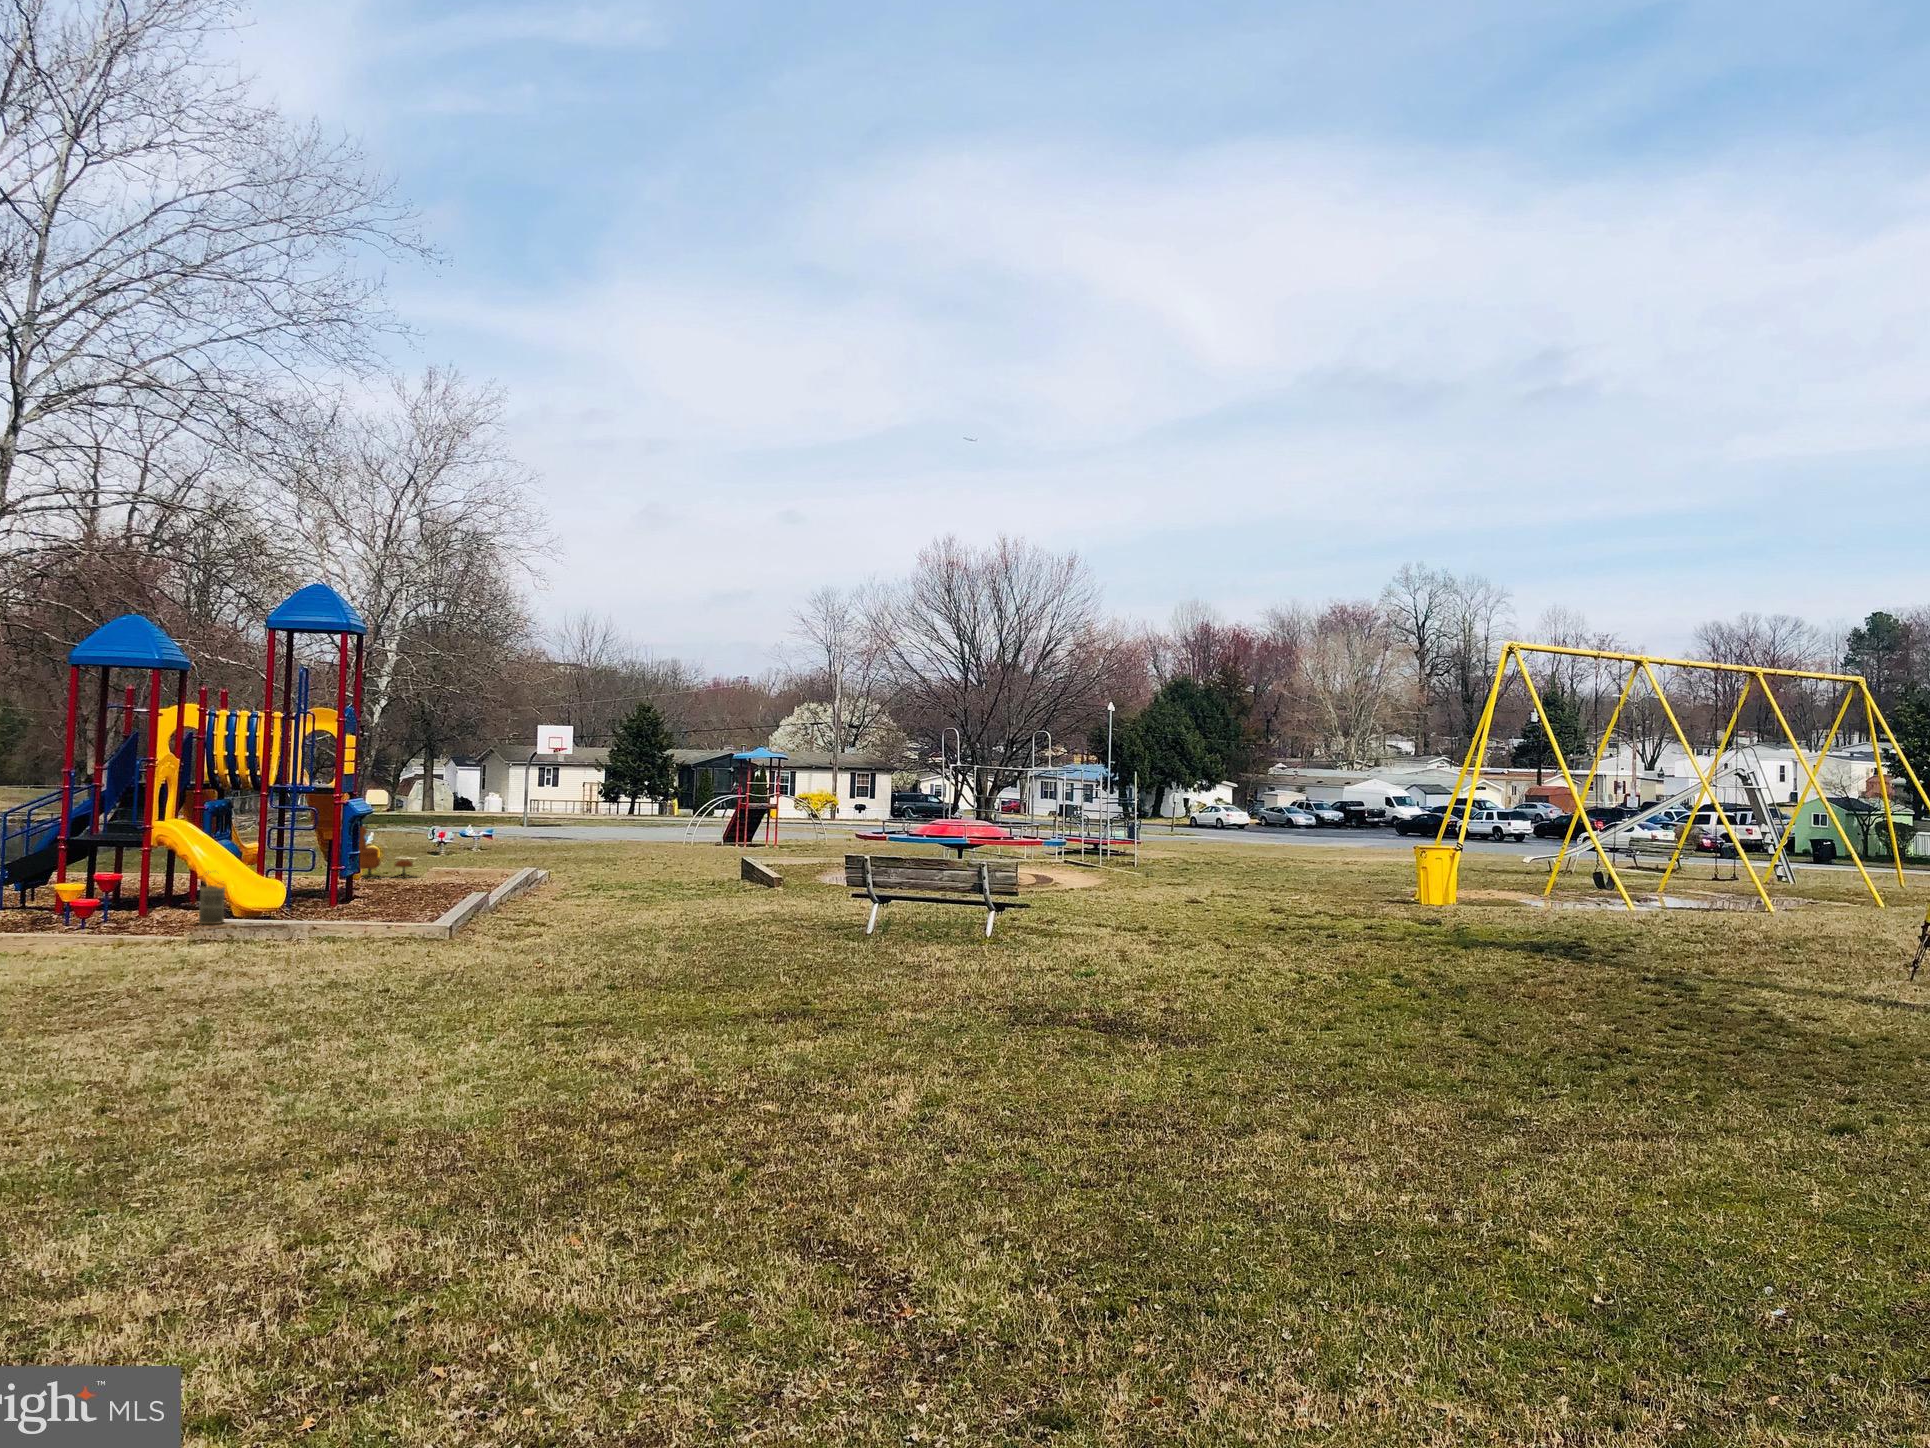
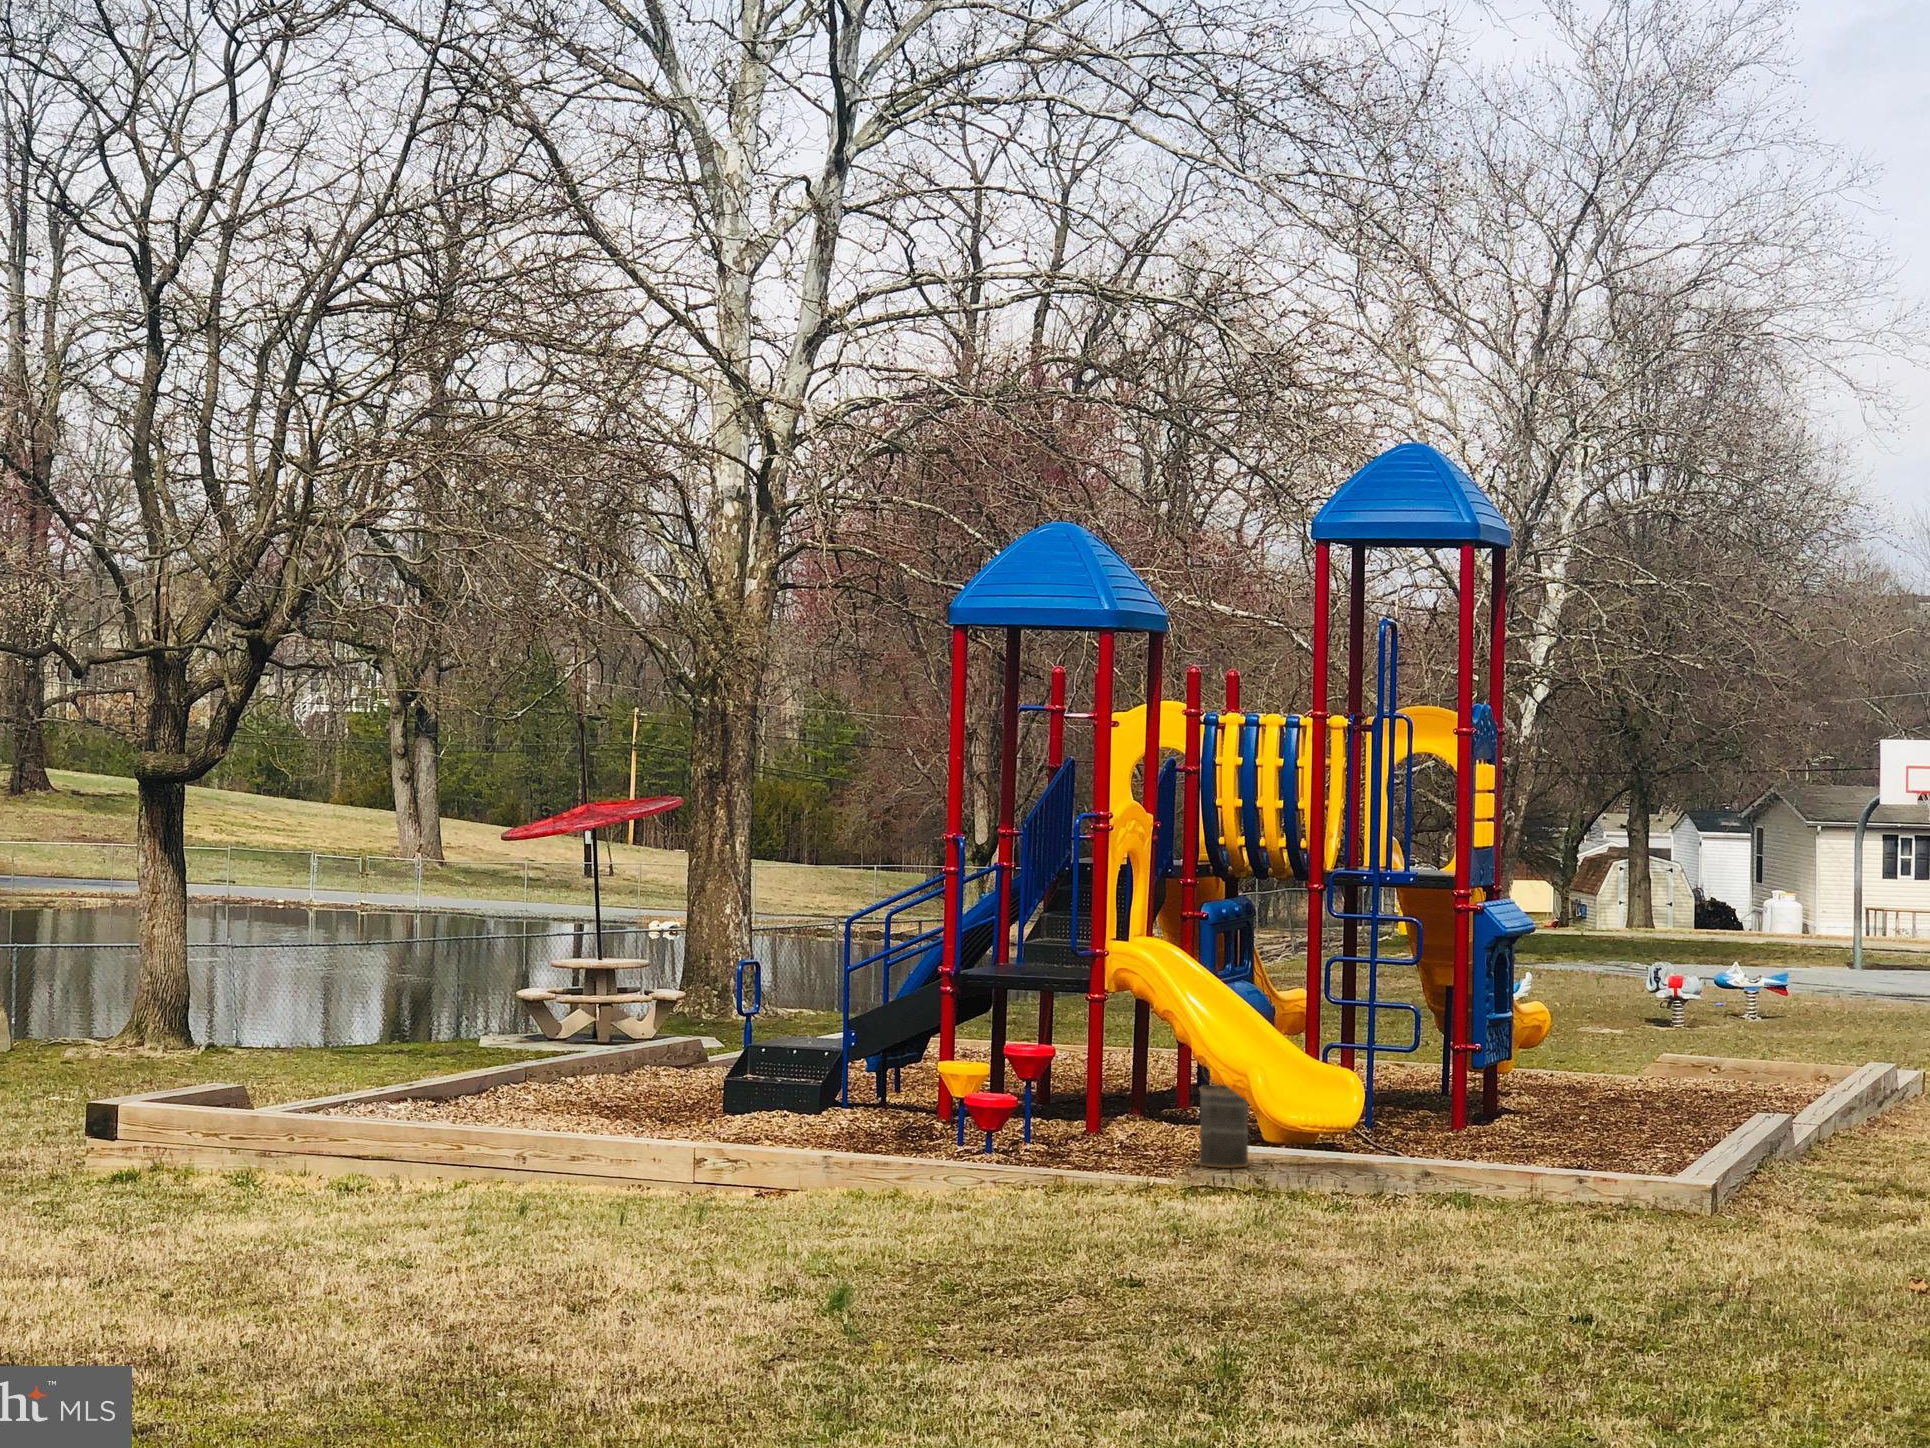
lounge chair: present [359,827,413,879] -> none [1482,954,1618,1071]

